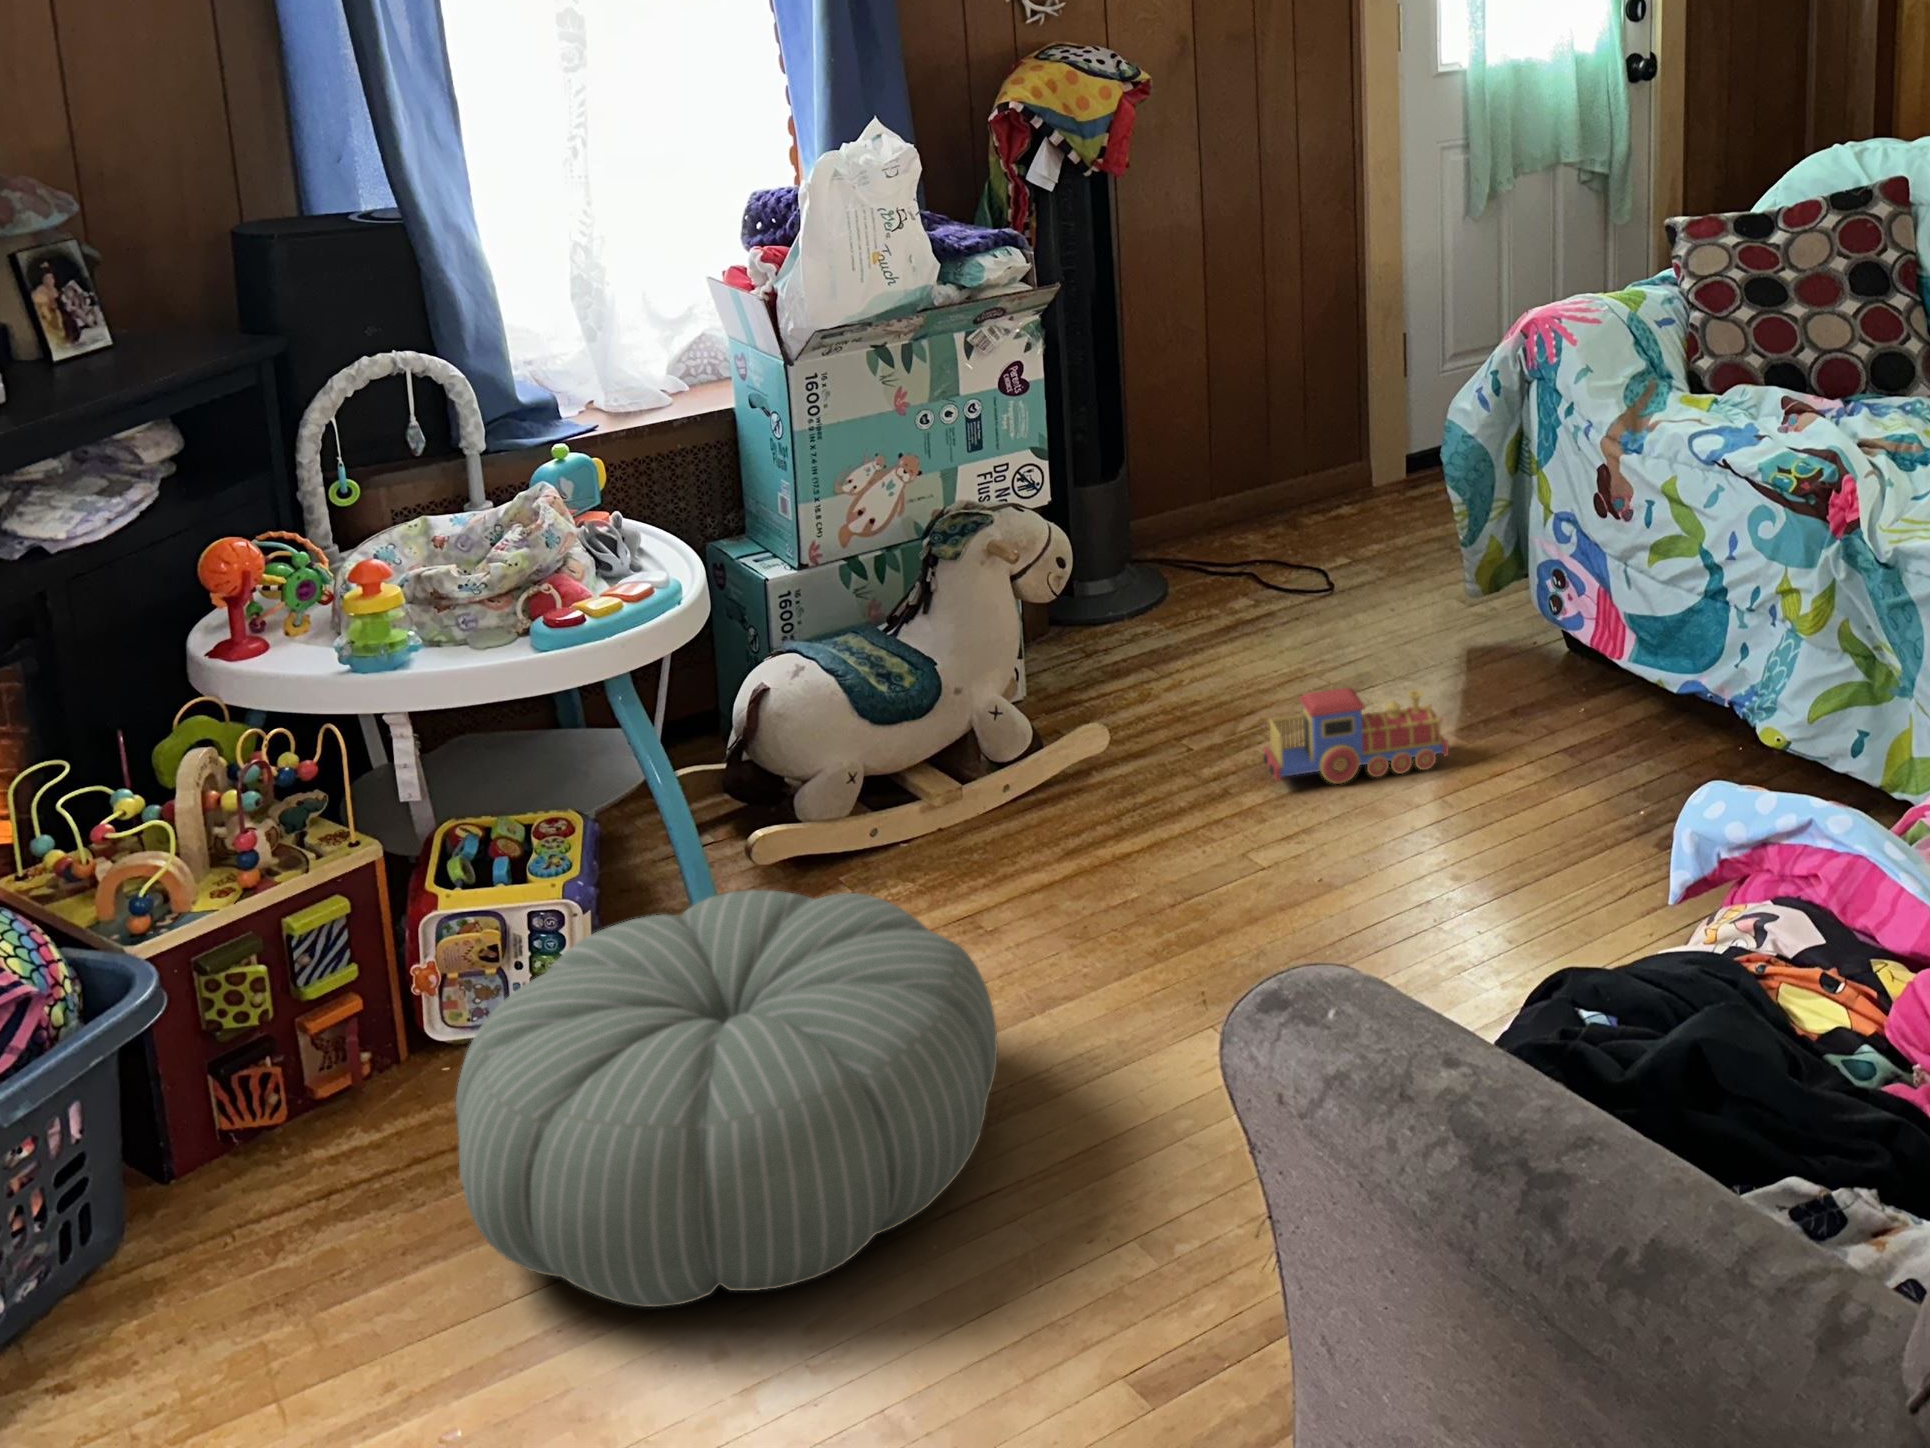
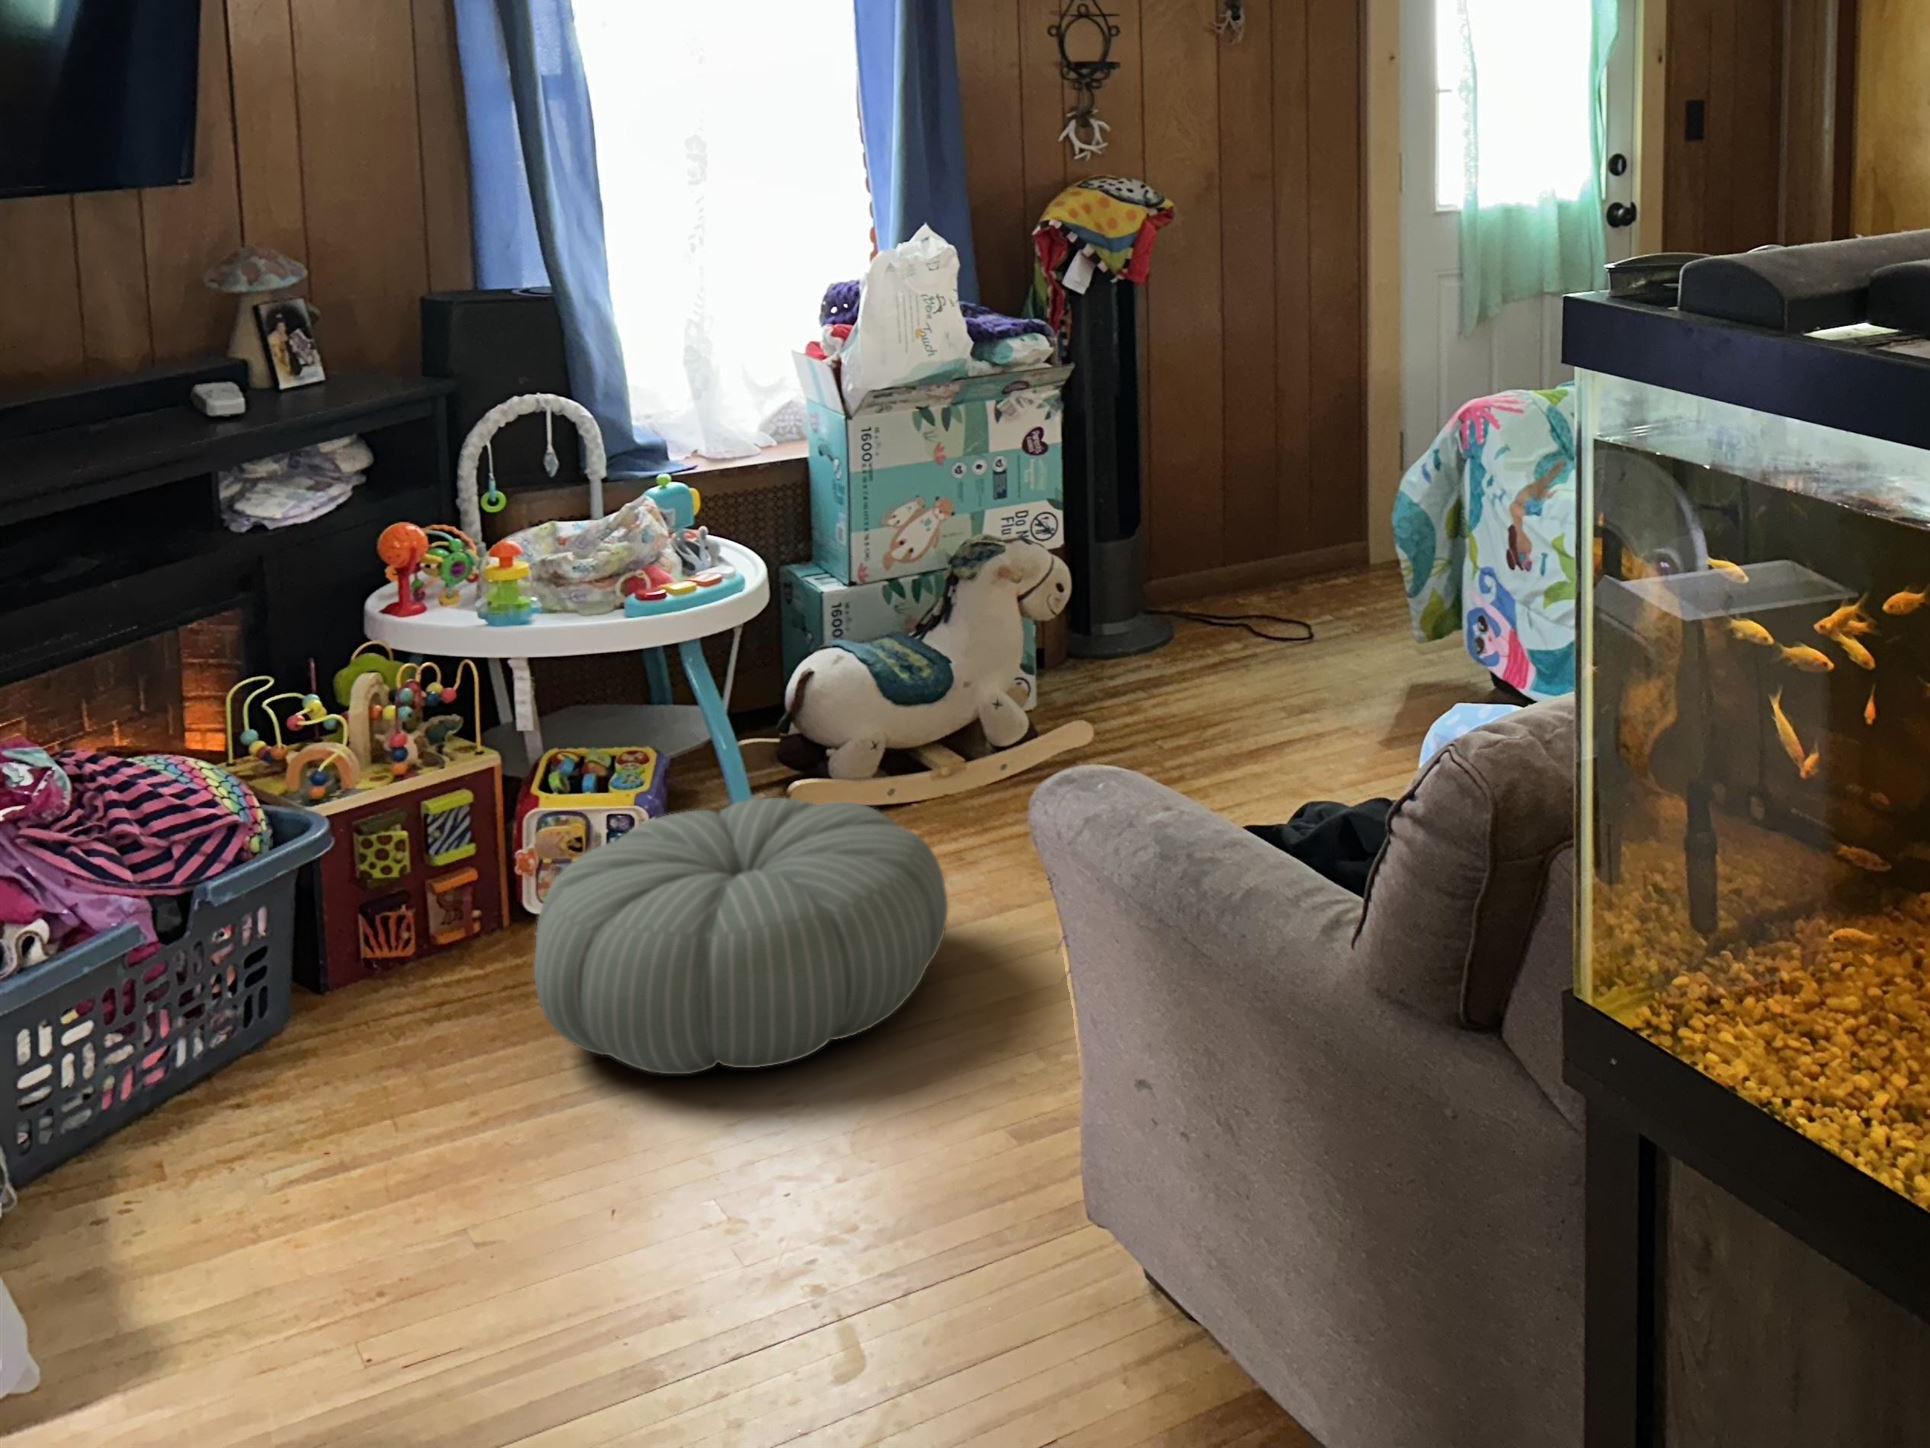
toy train: present [1263,688,1448,784] -> none [1213,696,1365,772]

